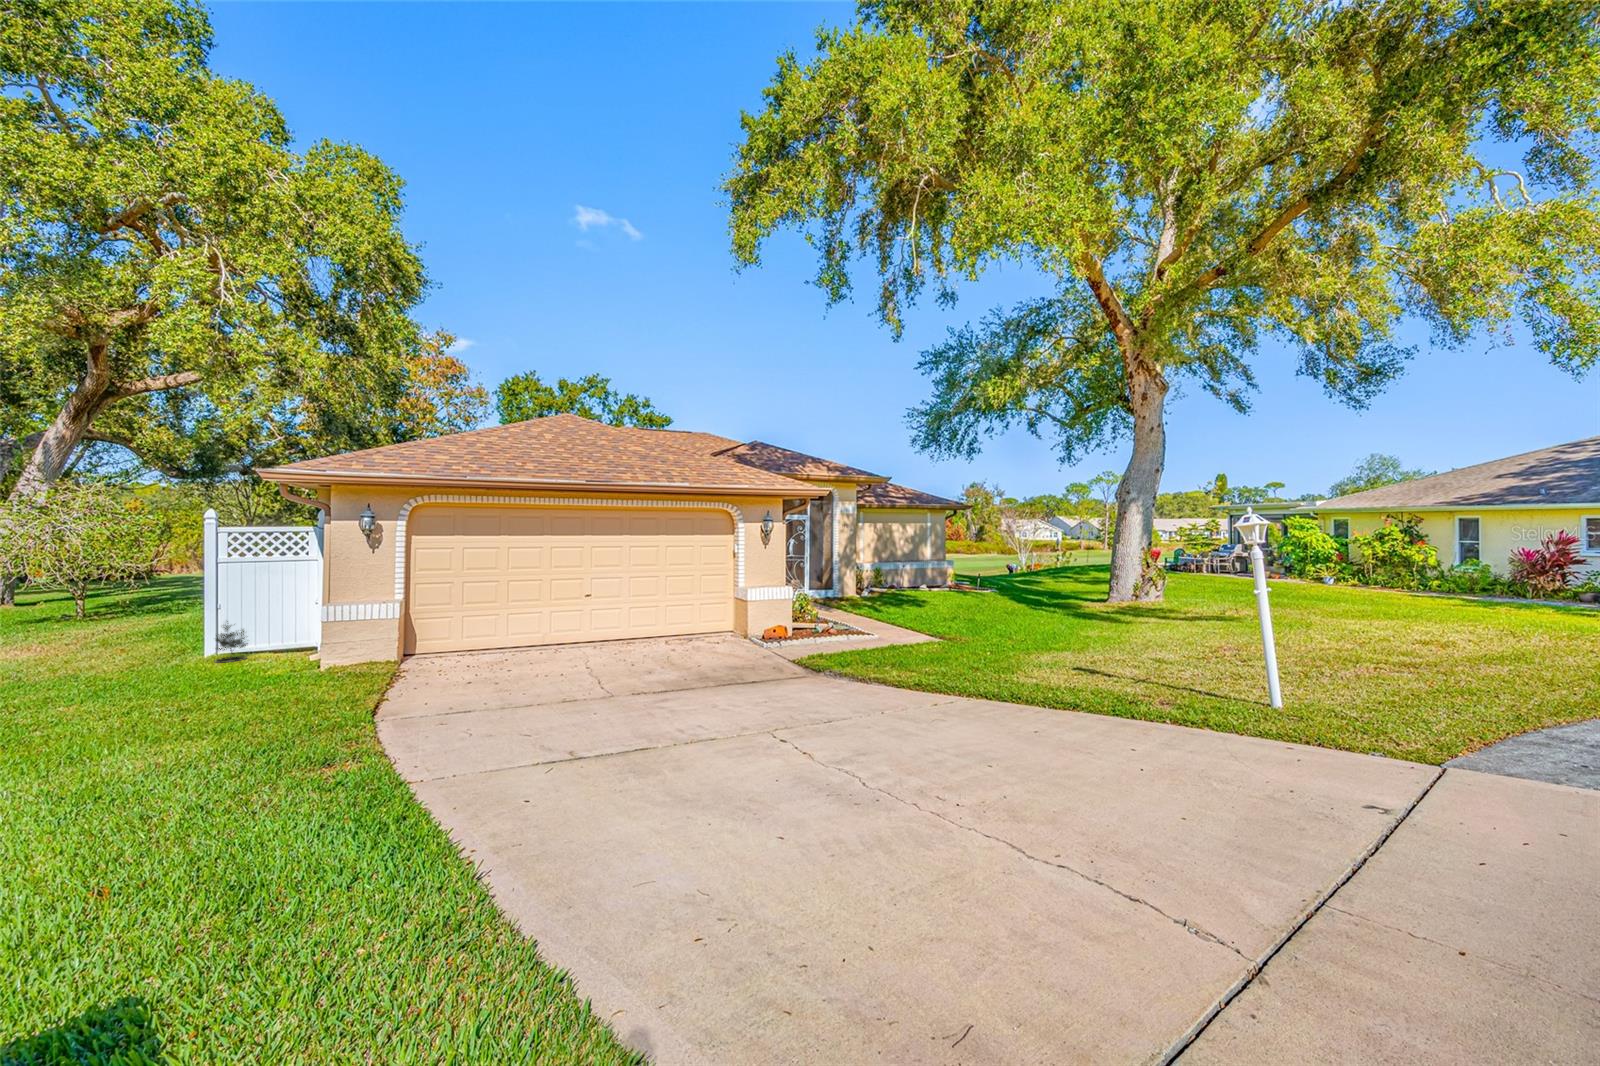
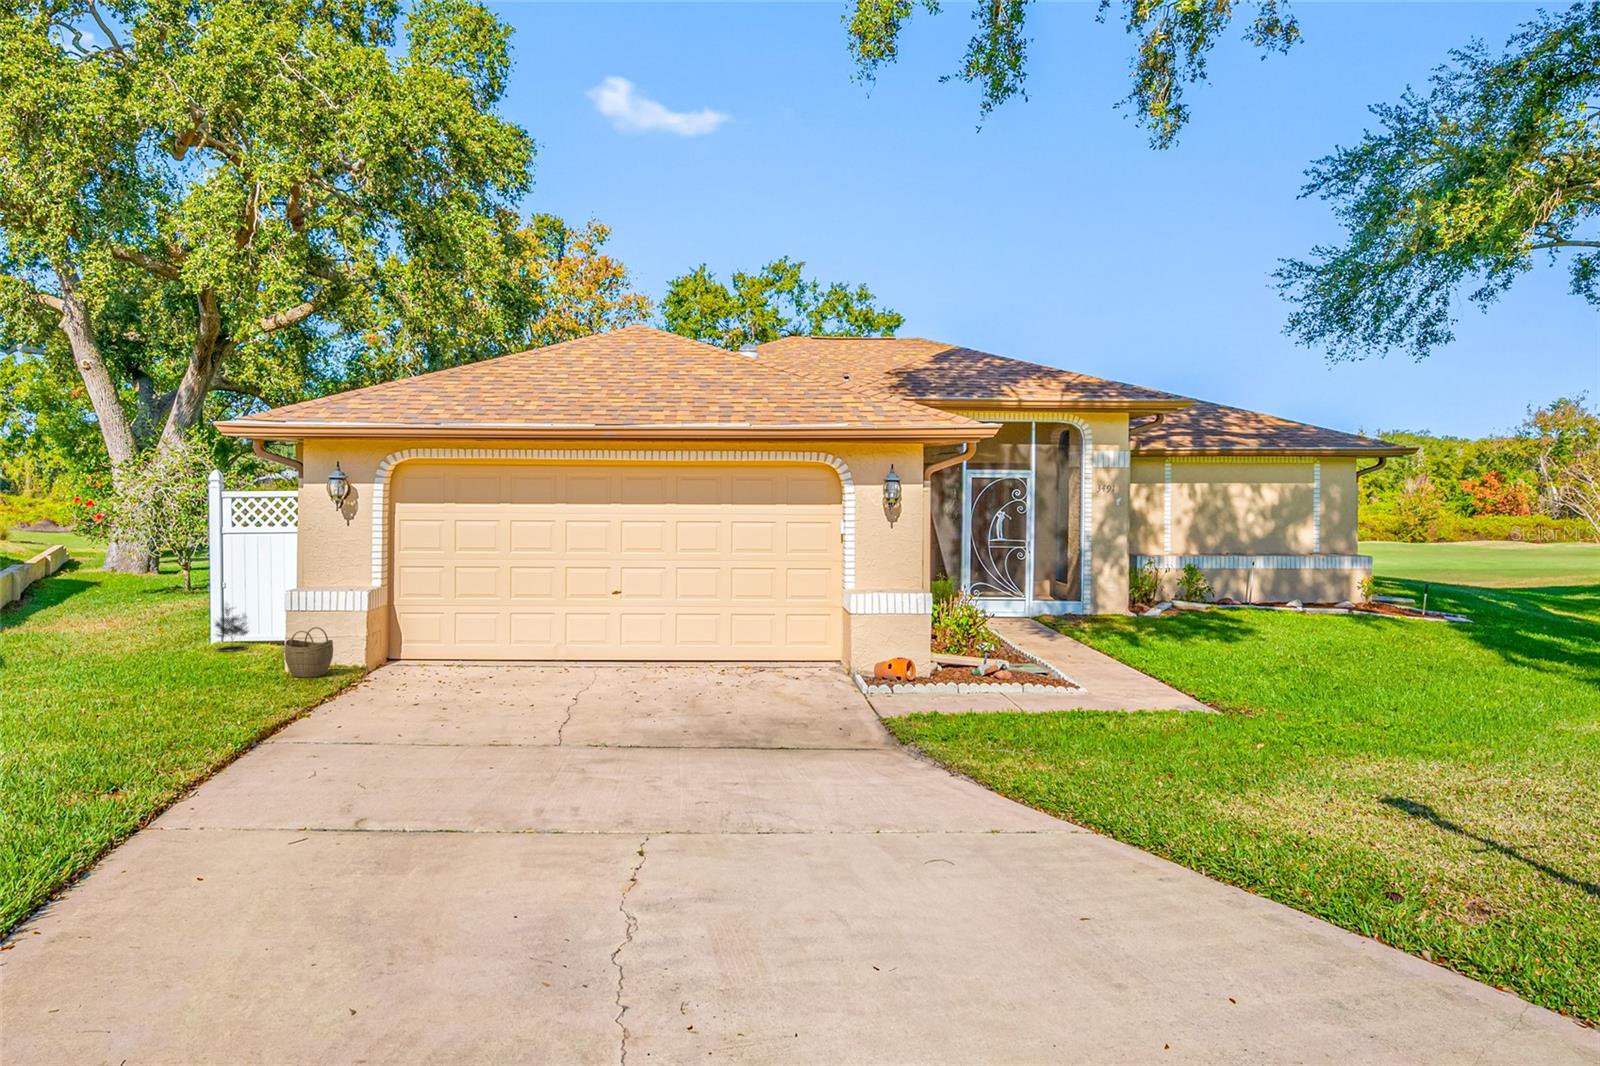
woven basket: none [324,634,368,675] -> present [285,627,333,678]

